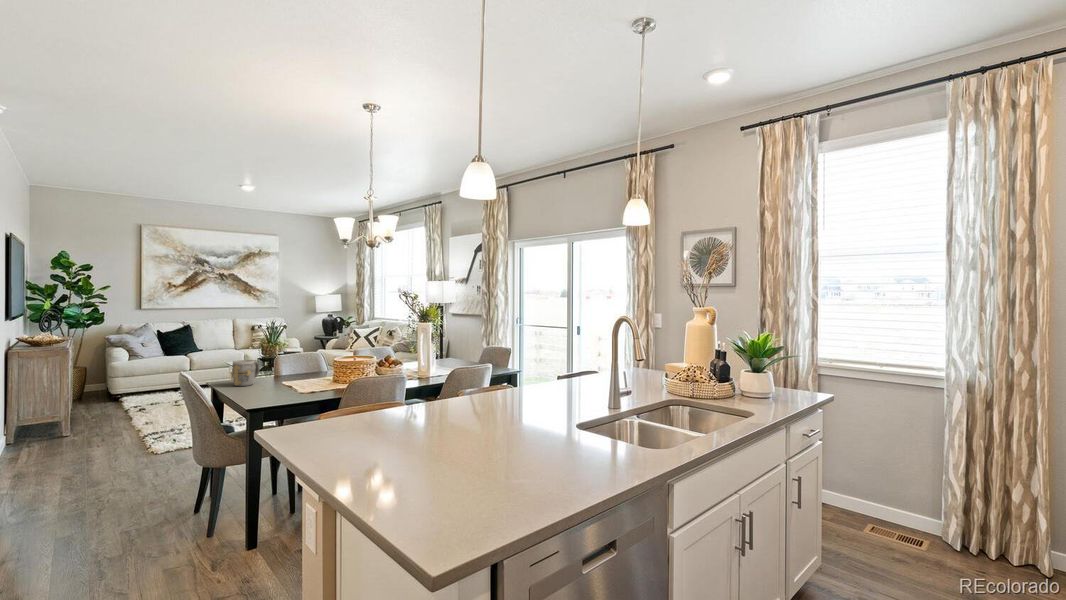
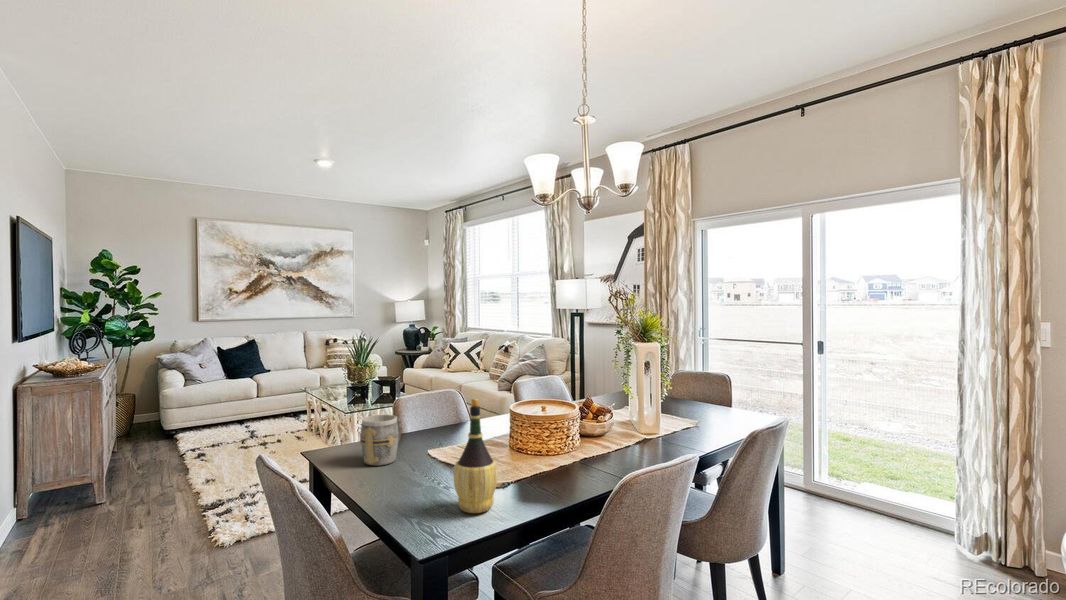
wine bottle: none [267,345,291,399] -> present [454,399,498,513]

